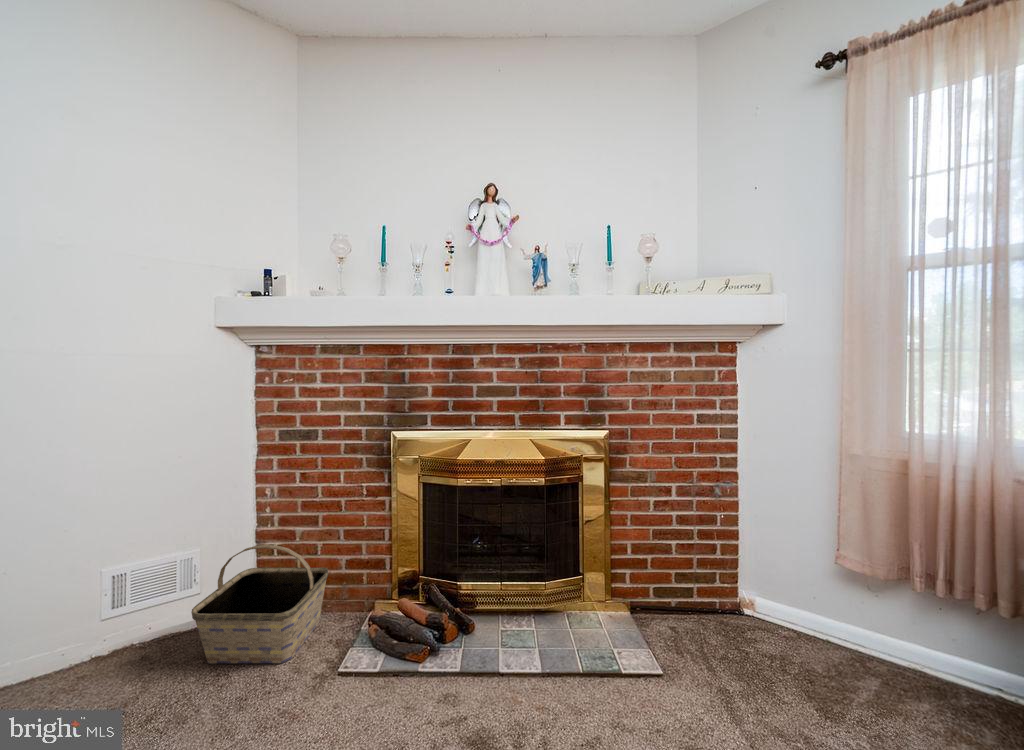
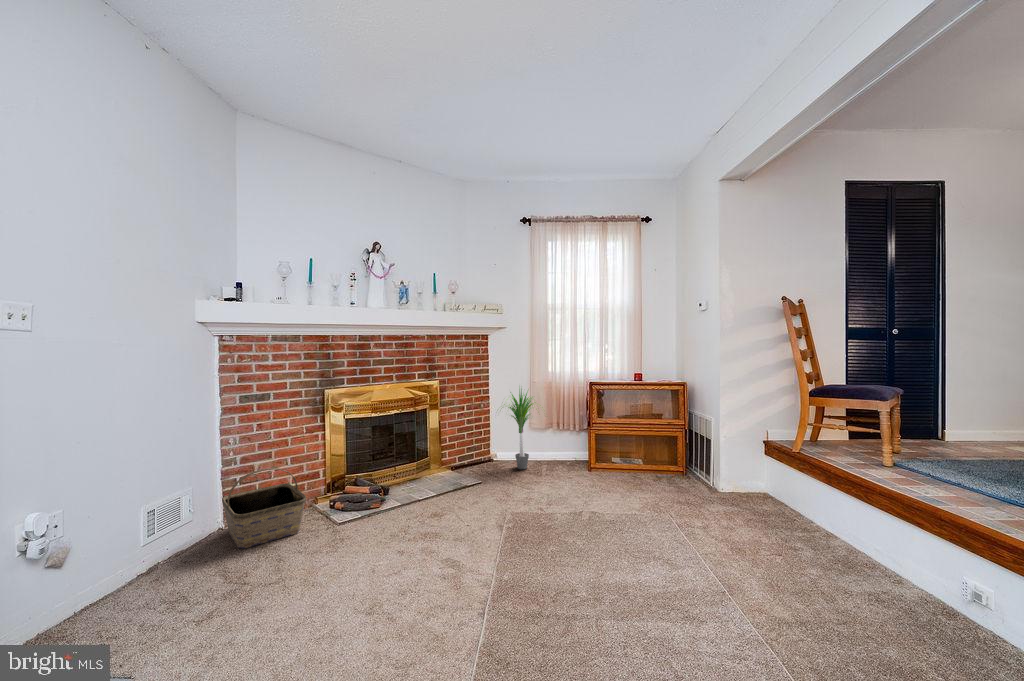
potted plant: none [720,454,876,671] -> present [504,389,536,469]

